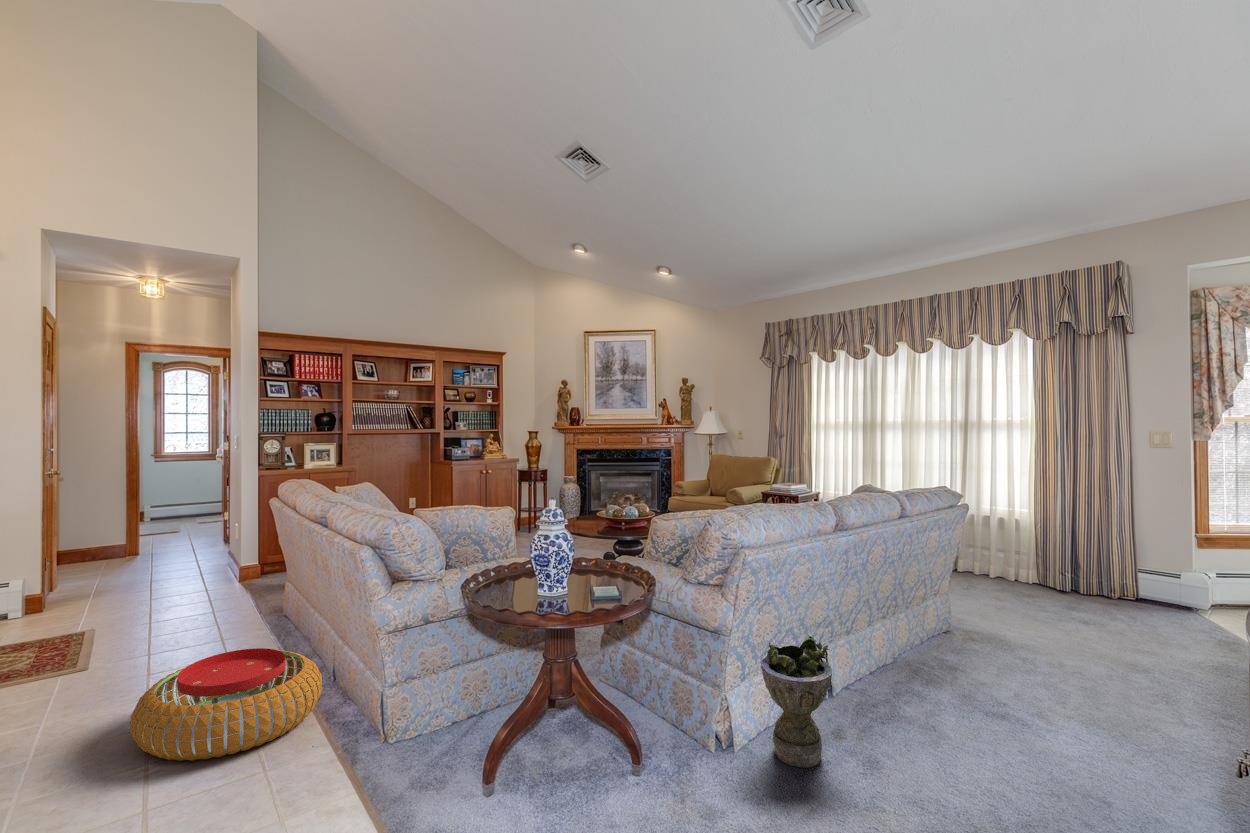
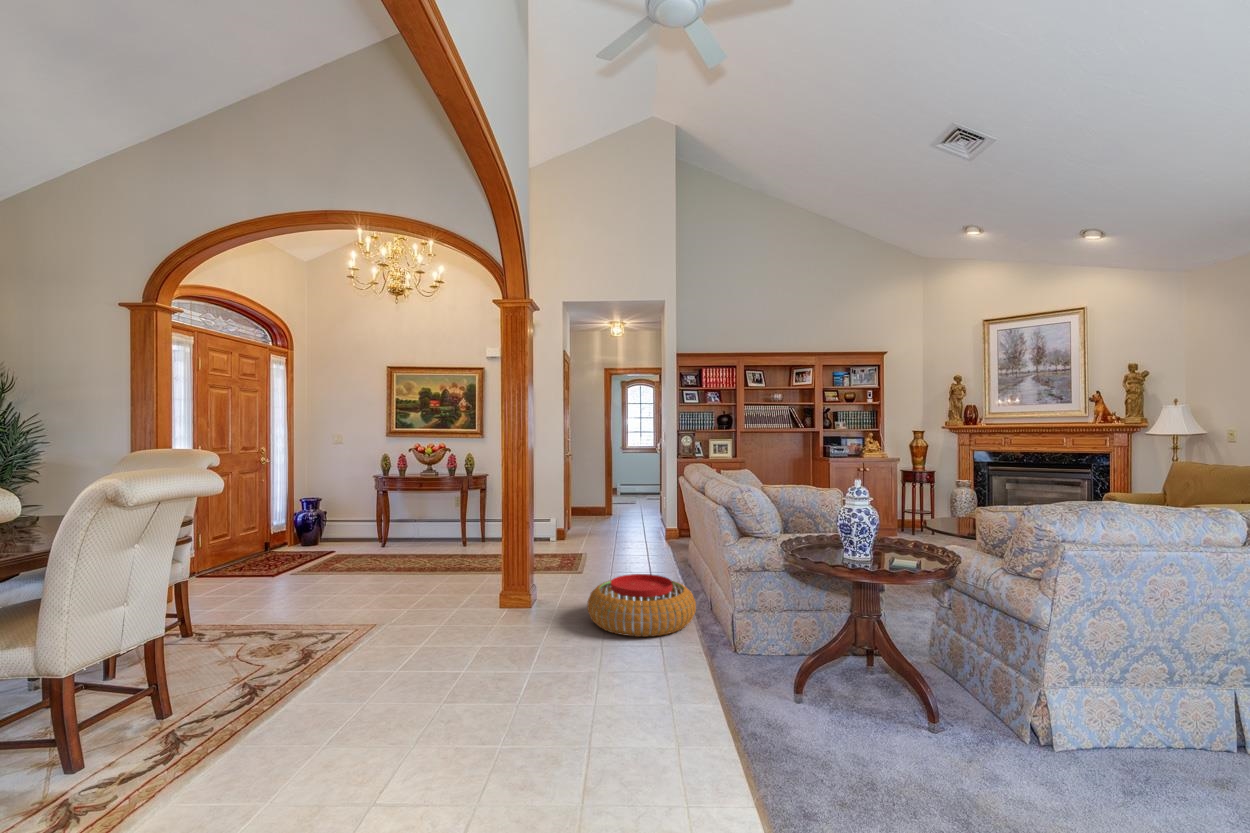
planter: present [761,636,832,768] -> none [1089,649,1191,796]

